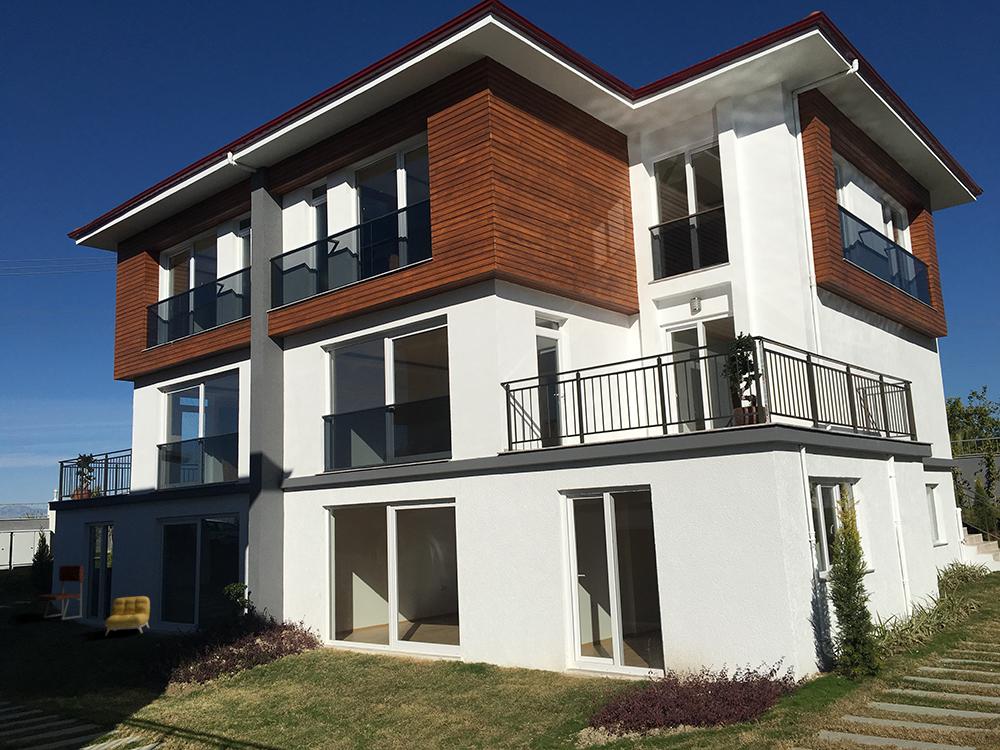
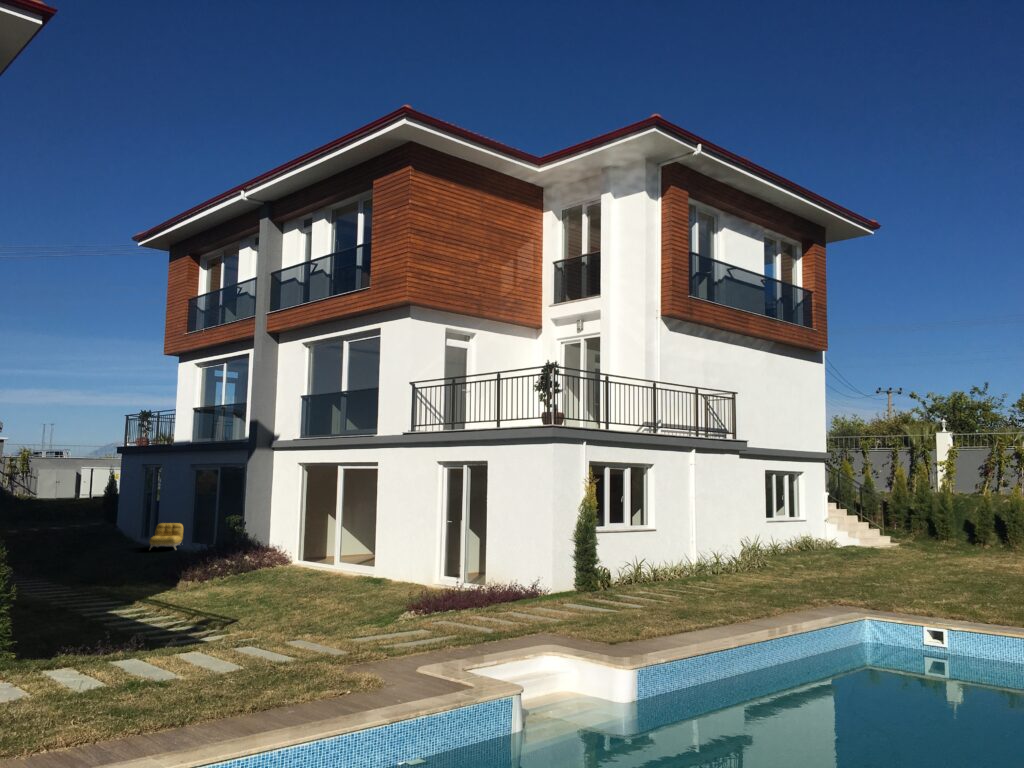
bench: present [36,565,84,620] -> none [104,497,139,538]

